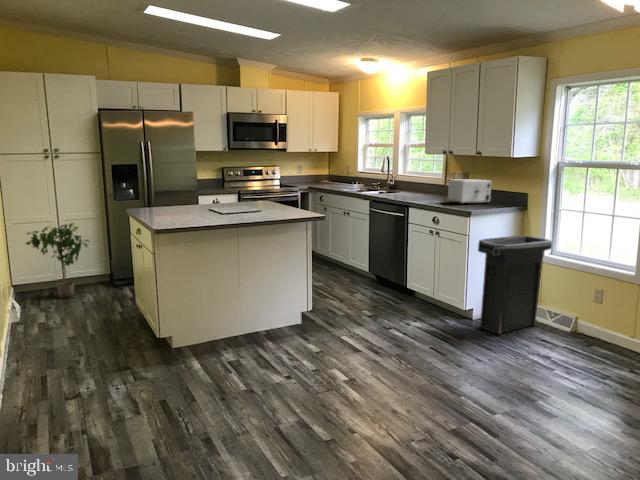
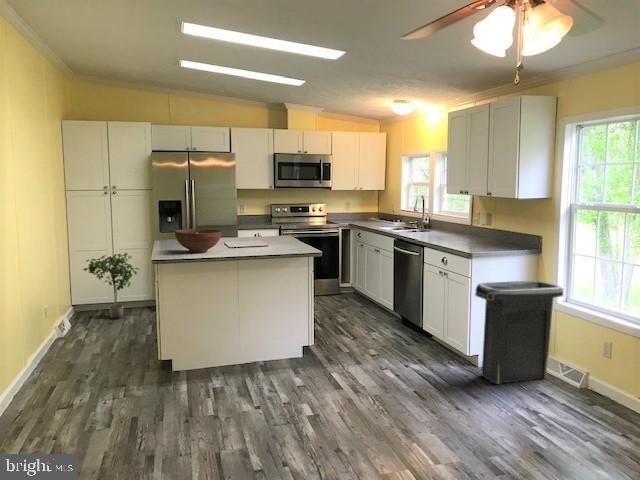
toaster: present [447,179,492,204] -> none [460,220,507,245]
fruit bowl: none [169,192,221,218] -> present [175,229,222,253]

